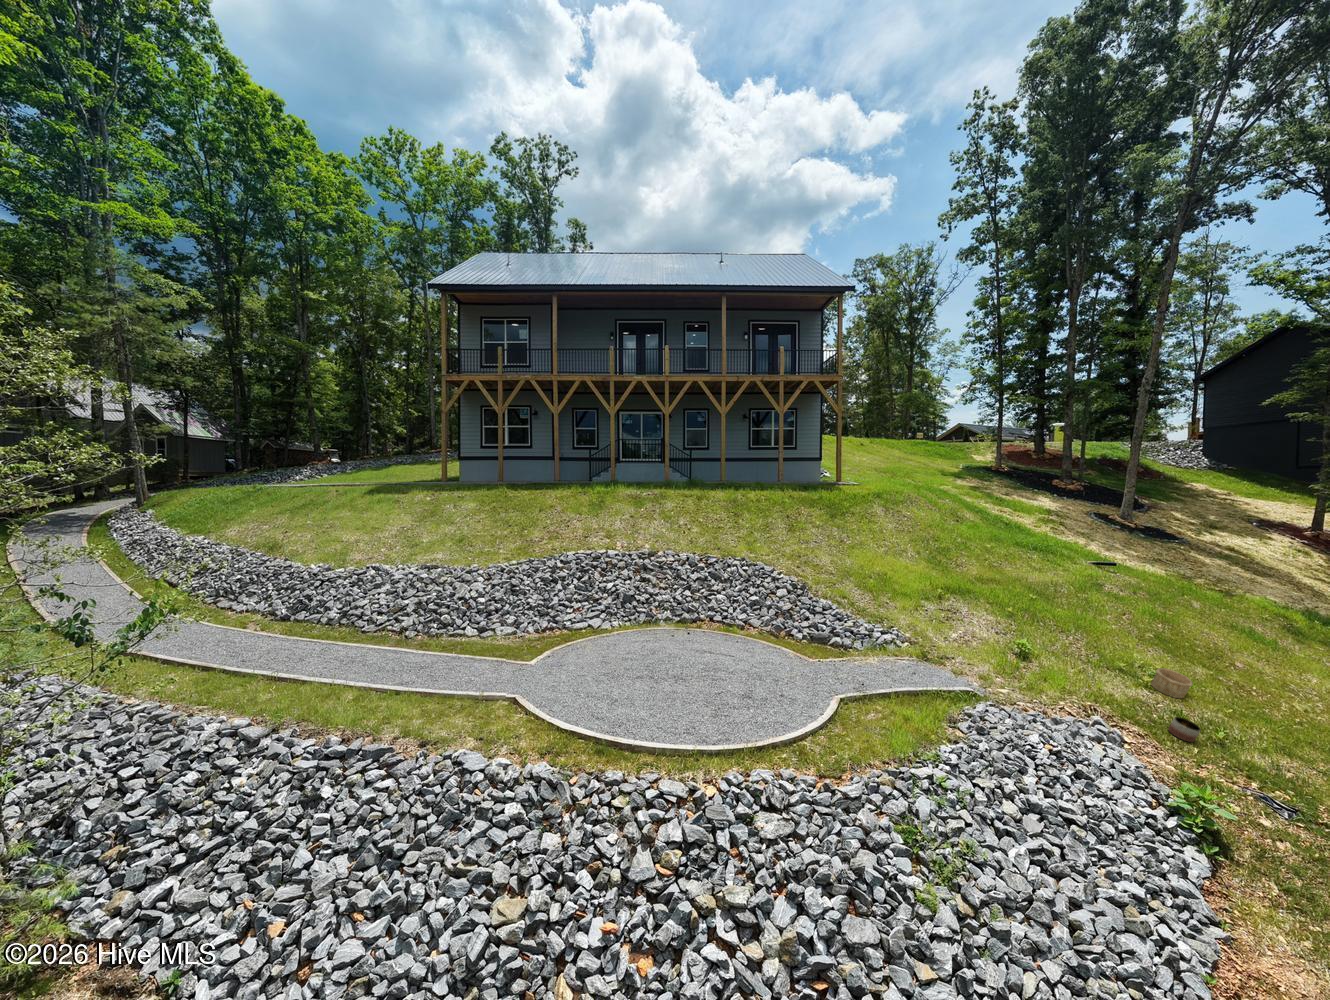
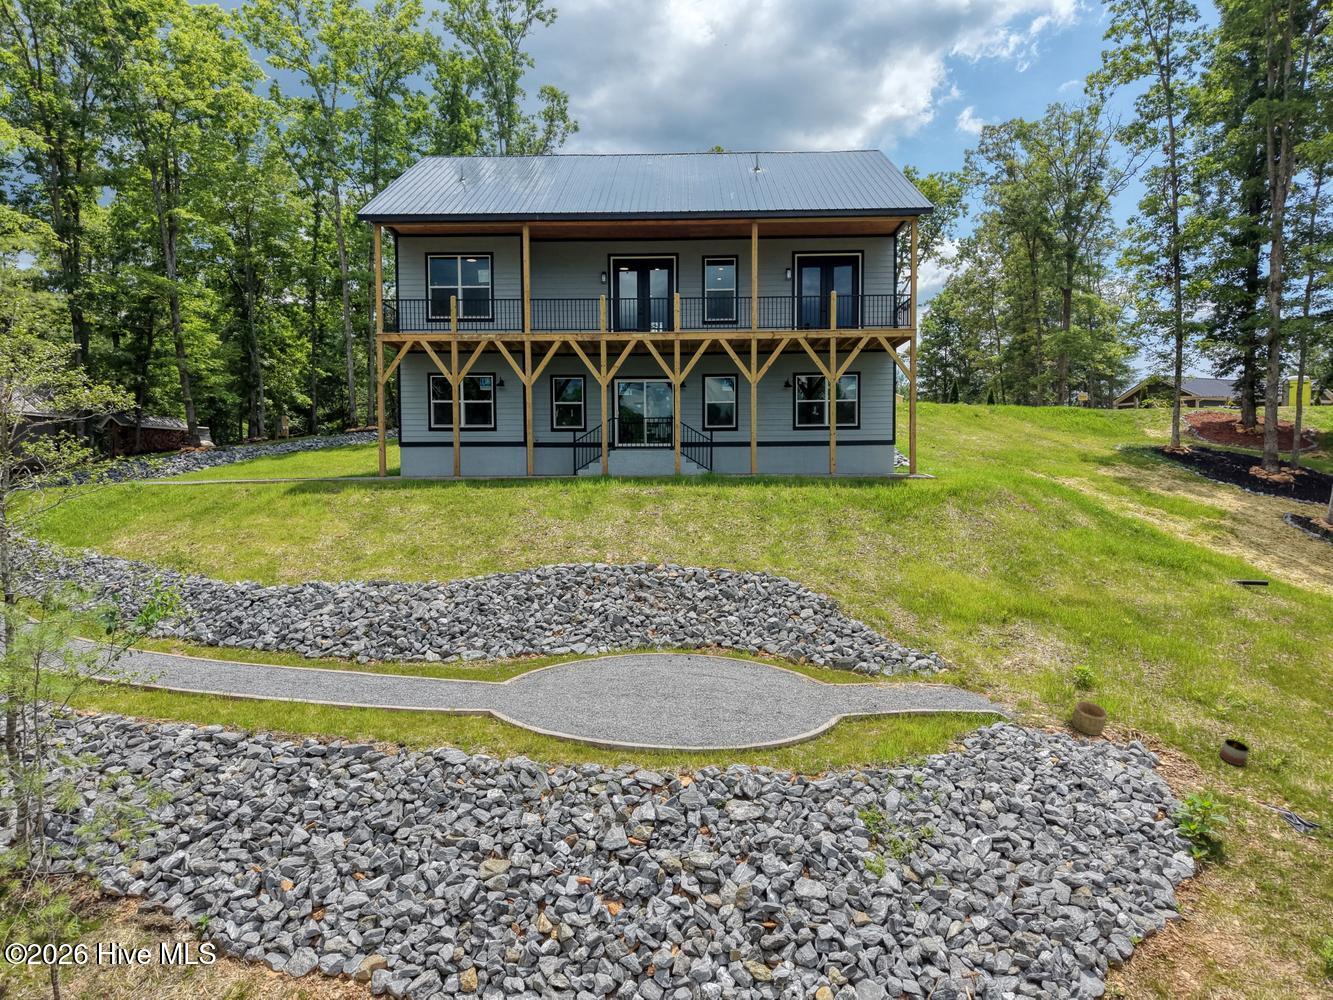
wooden bucket: present [1151,668,1193,698] -> present [1072,701,1108,735]

